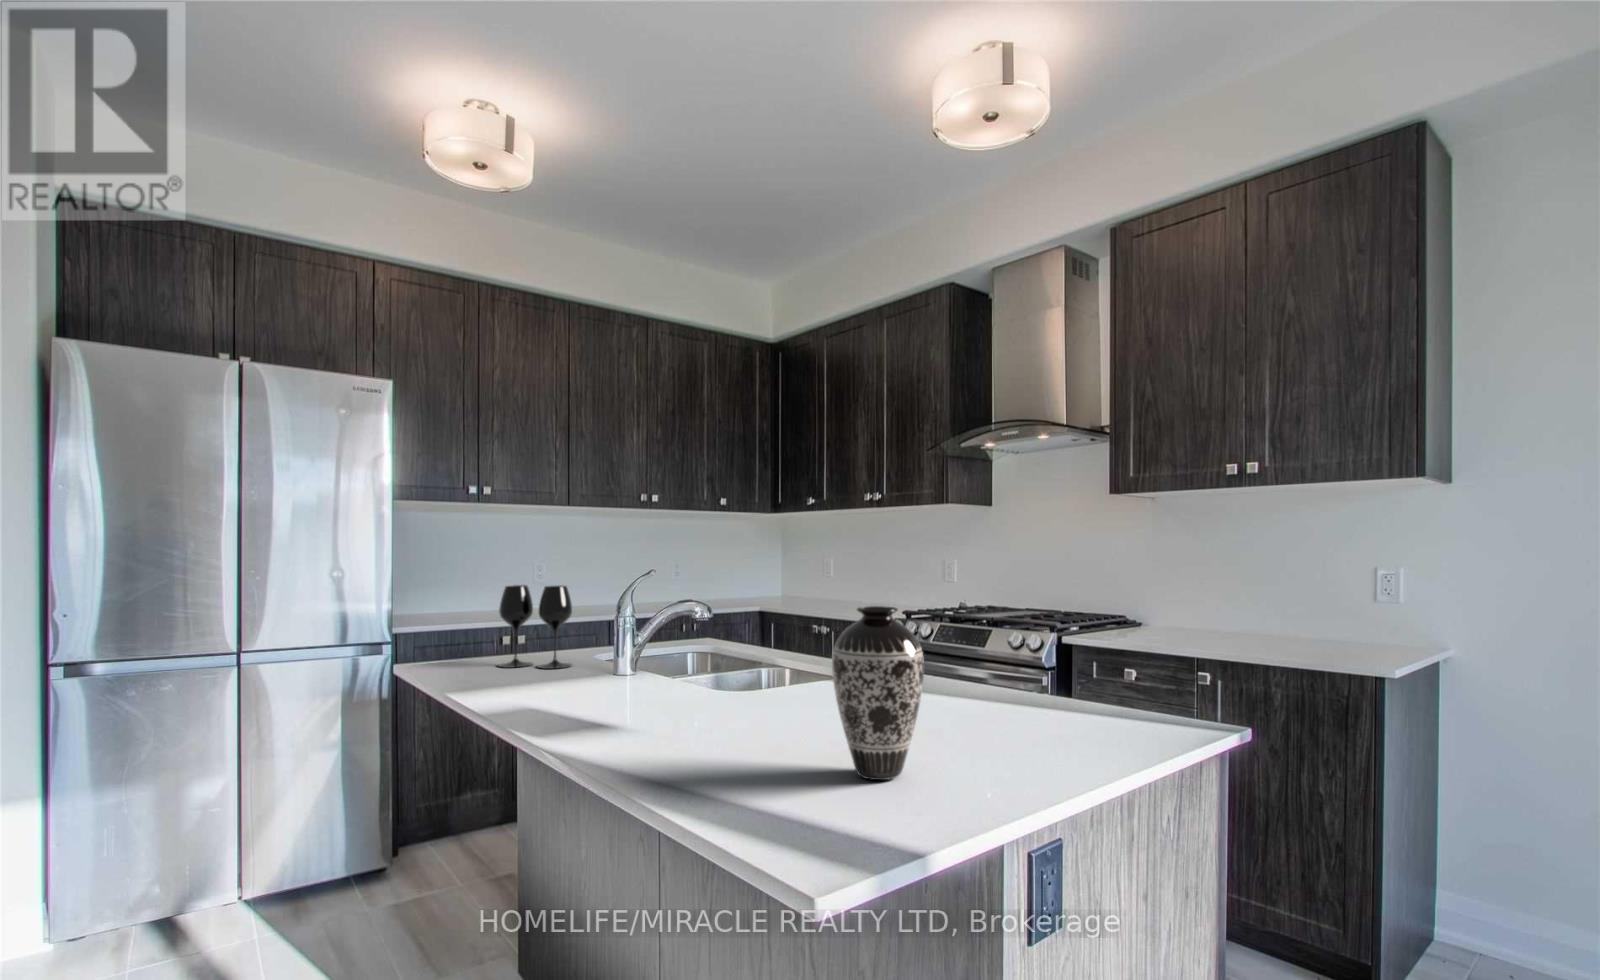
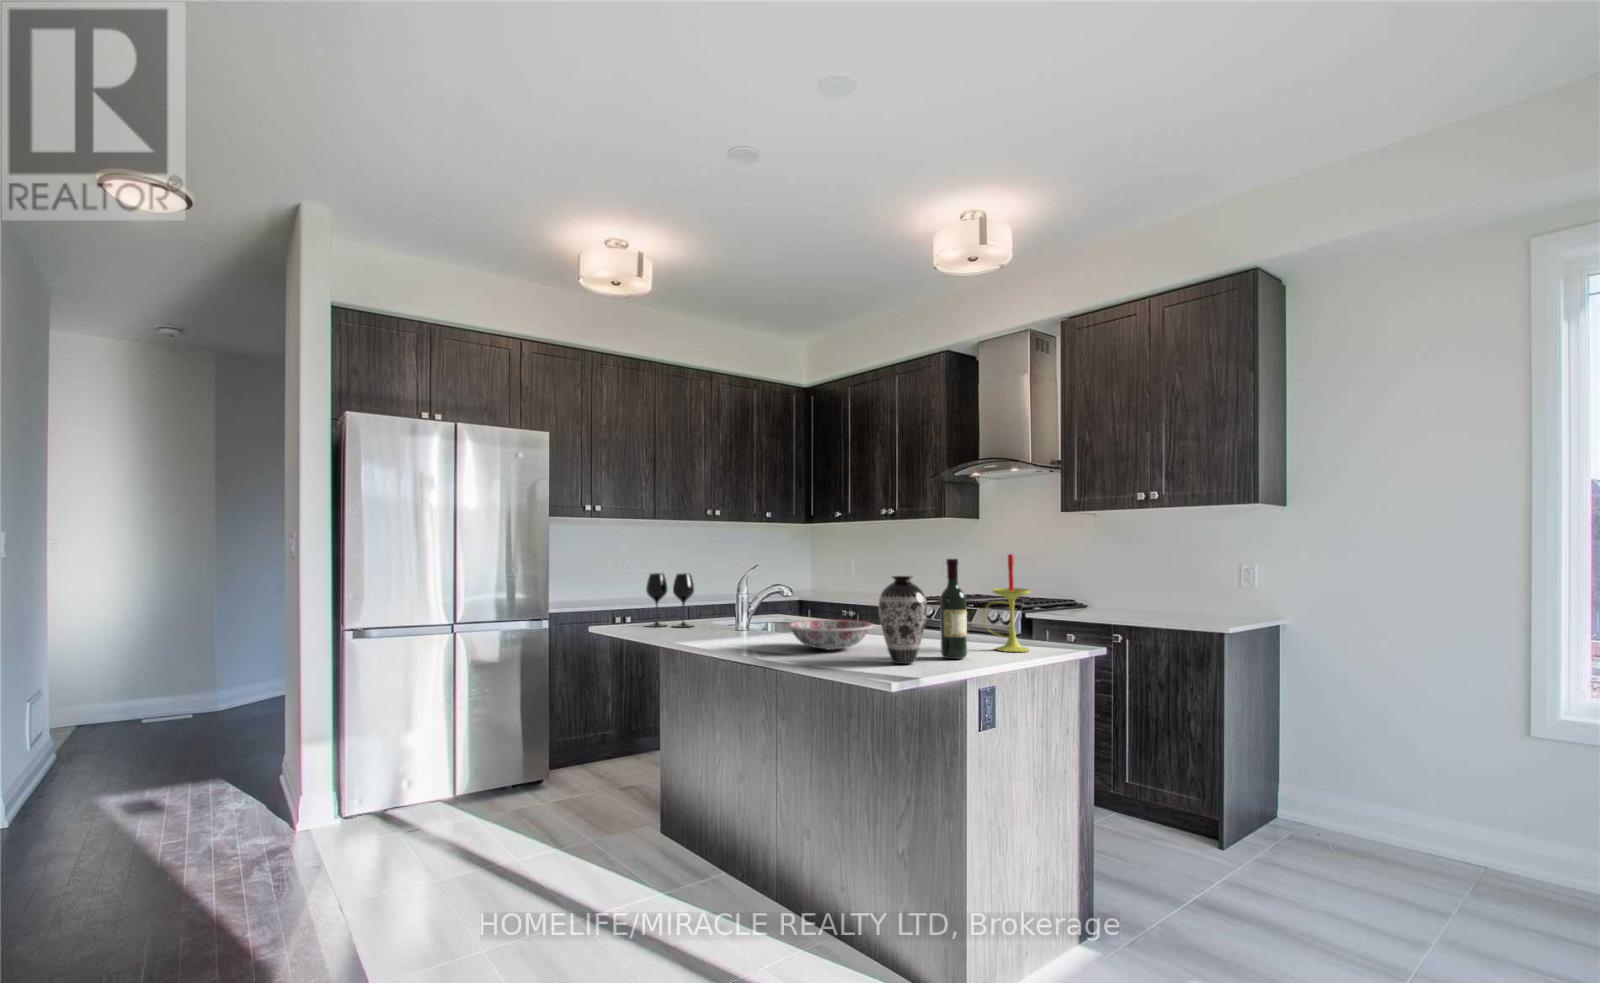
candle: none [1020,557,1106,736] -> present [983,554,1030,652]
wine bottle: none [949,572,999,761] -> present [940,559,967,659]
ceramic bowl: none [678,670,832,730] -> present [786,620,874,650]

